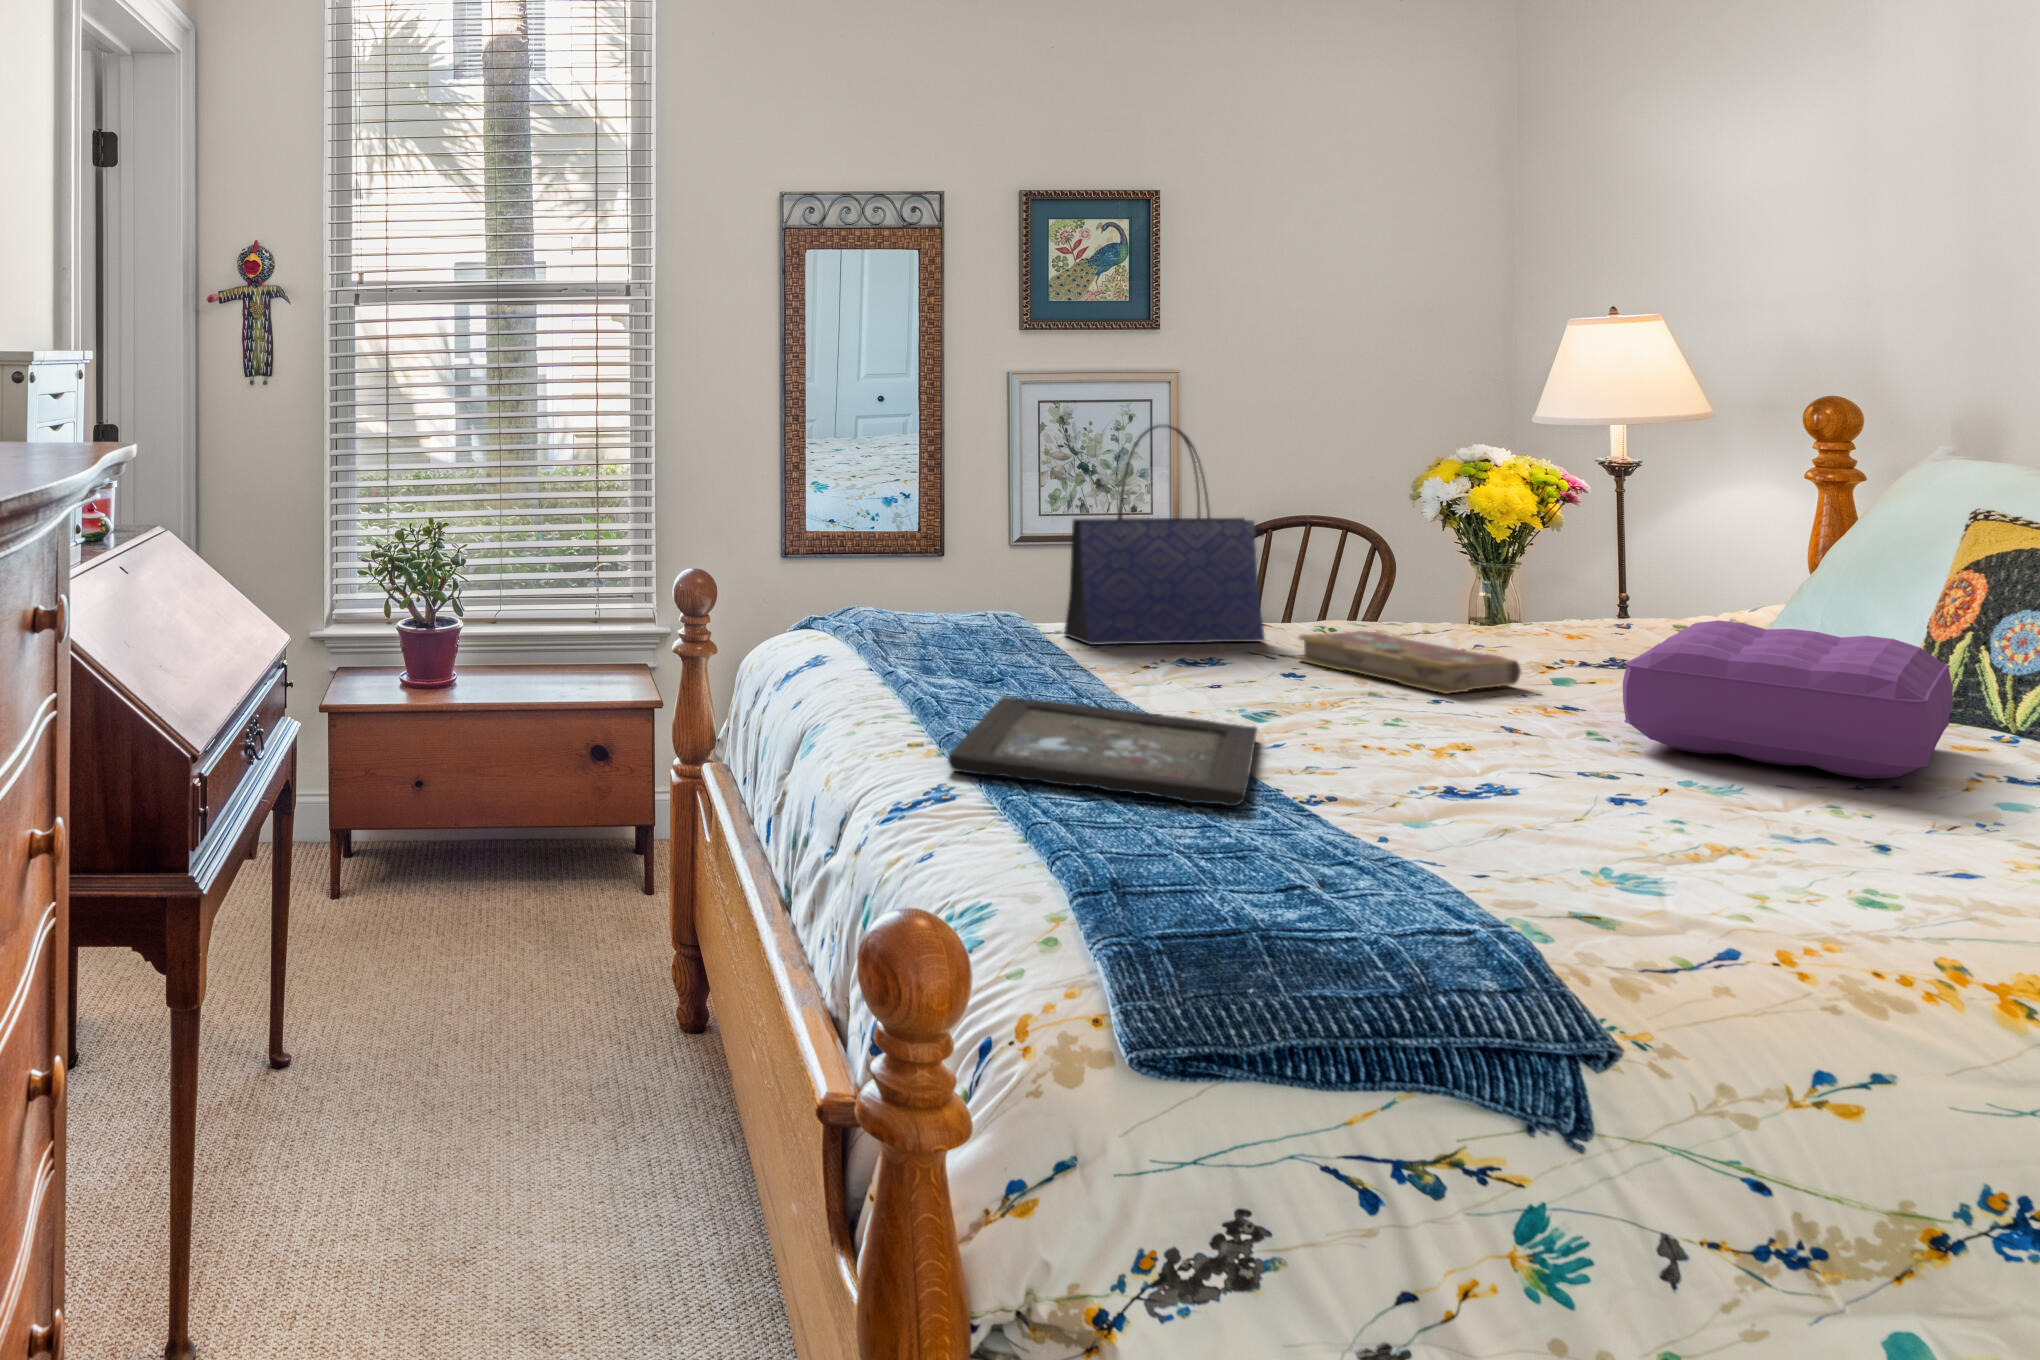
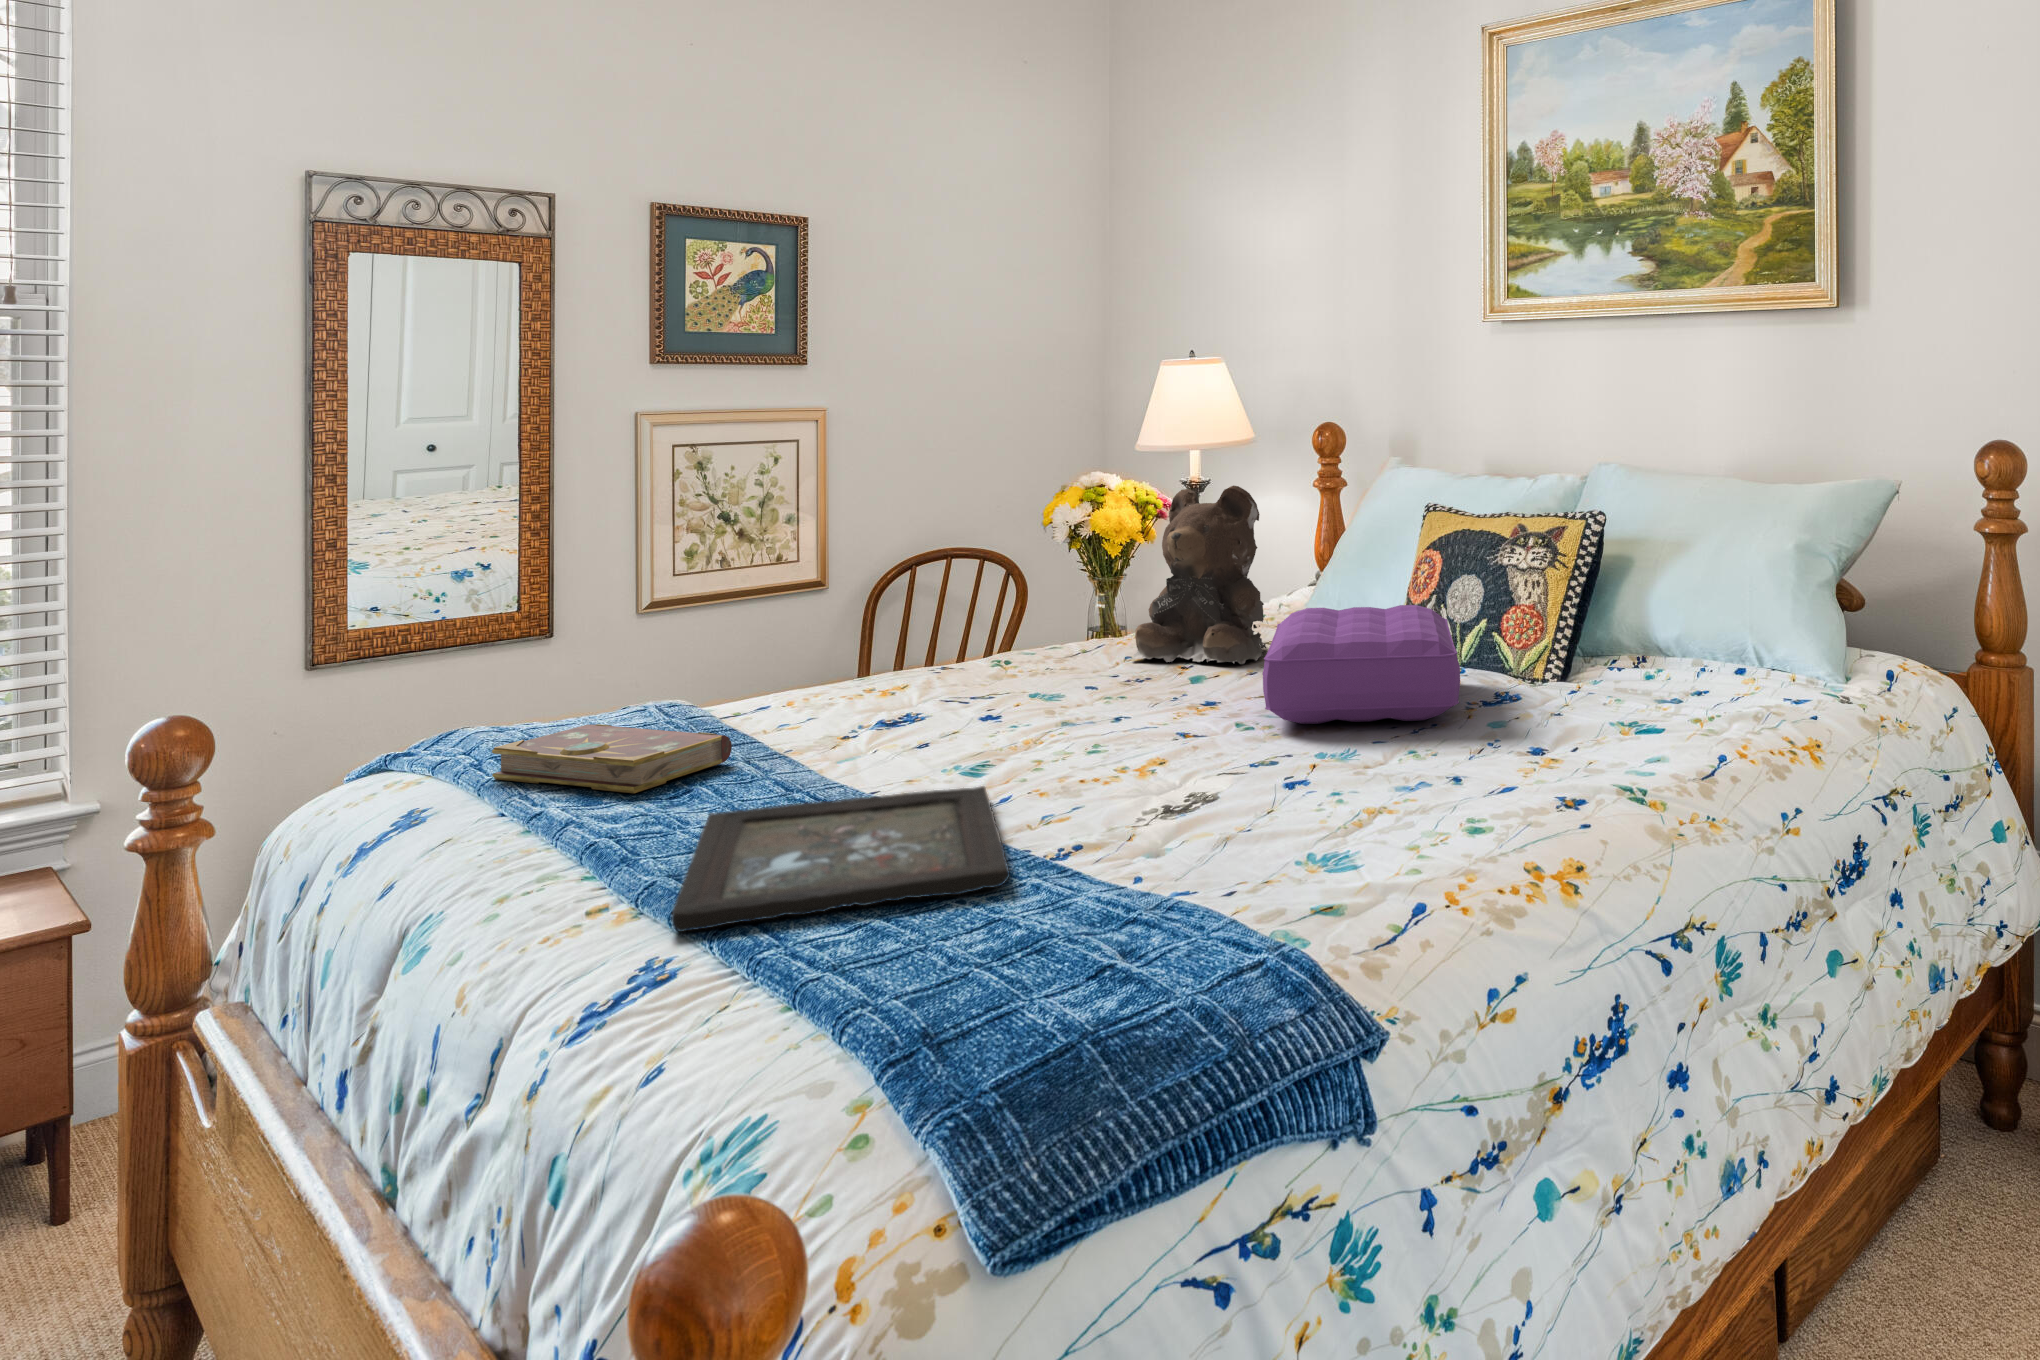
tote bag: present [1064,425,1265,645] -> none [745,480,946,724]
teddy bear: none [1488,467,1682,680] -> present [1132,486,1266,664]
book: present [1299,631,1521,694] -> present [492,724,732,793]

